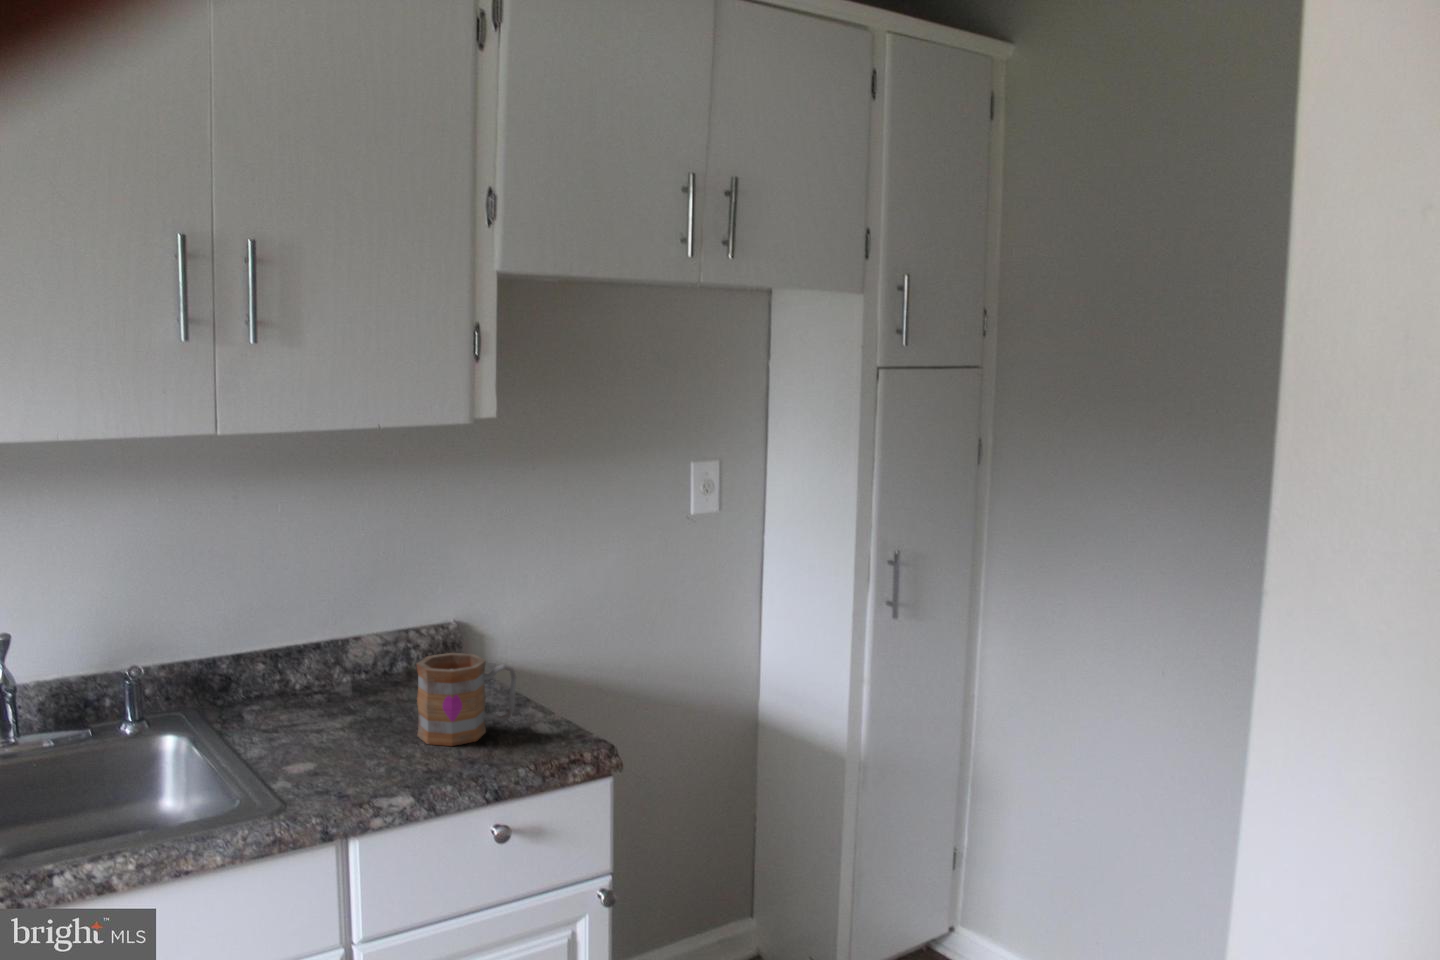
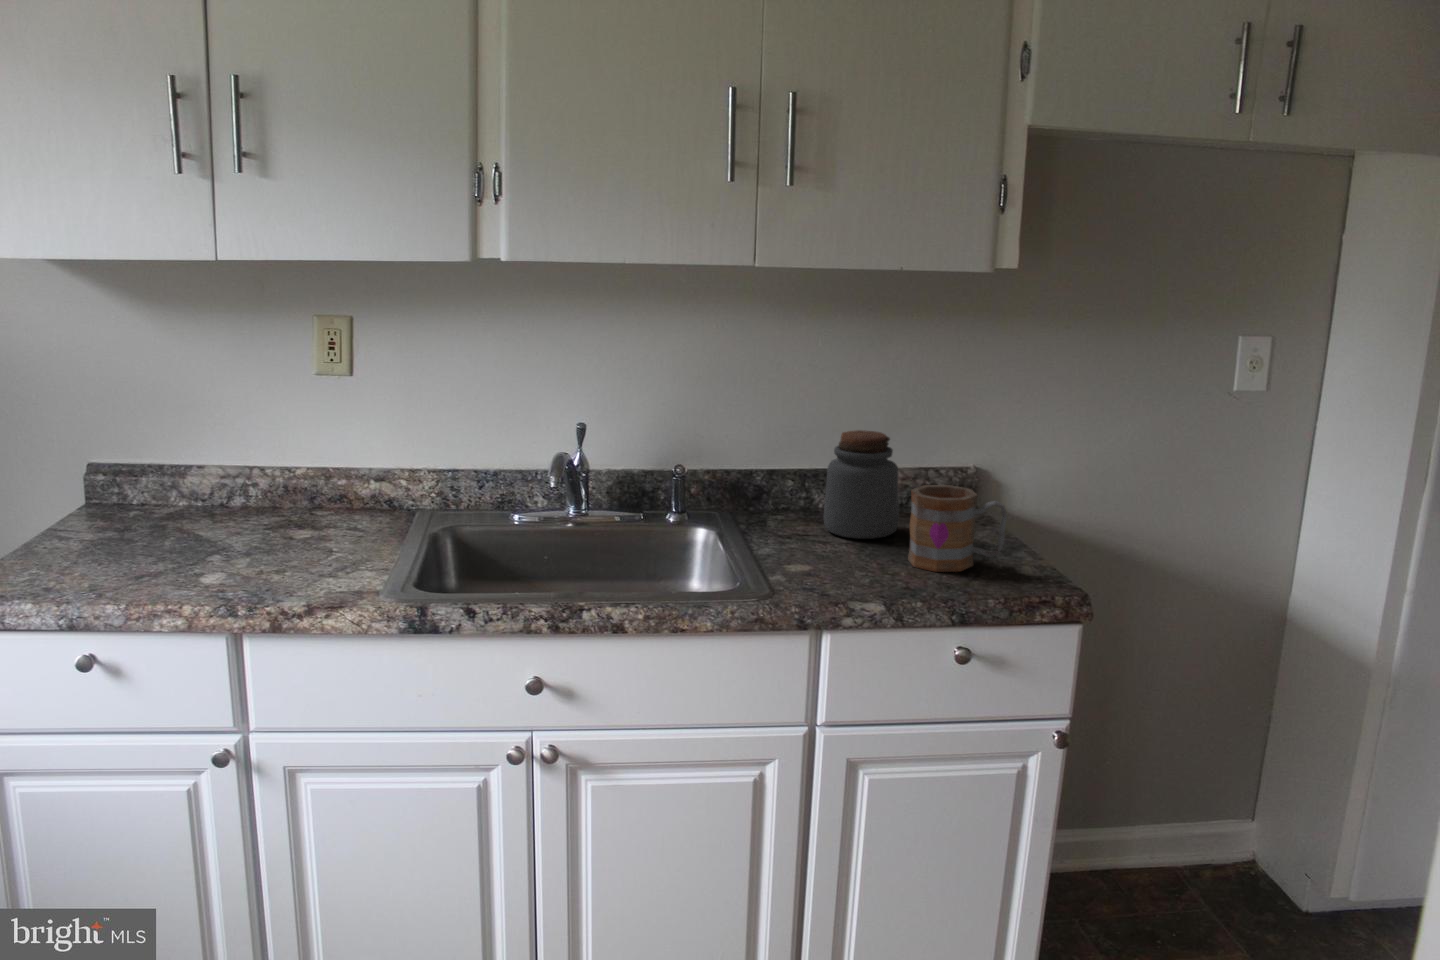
jar: none [311,602,395,720] -> present [824,430,899,539]

